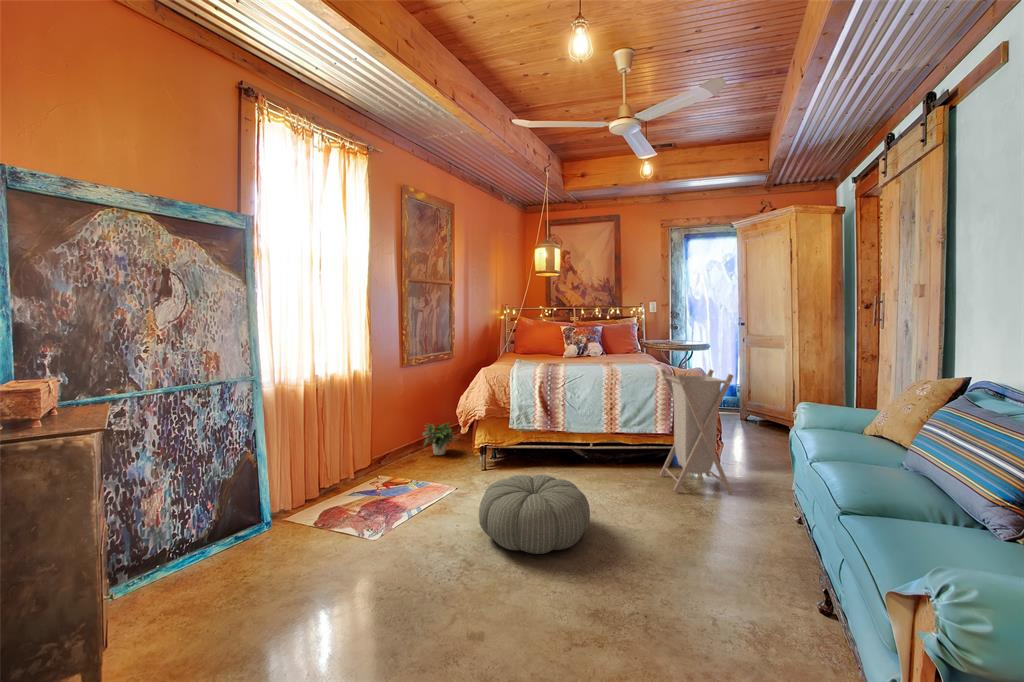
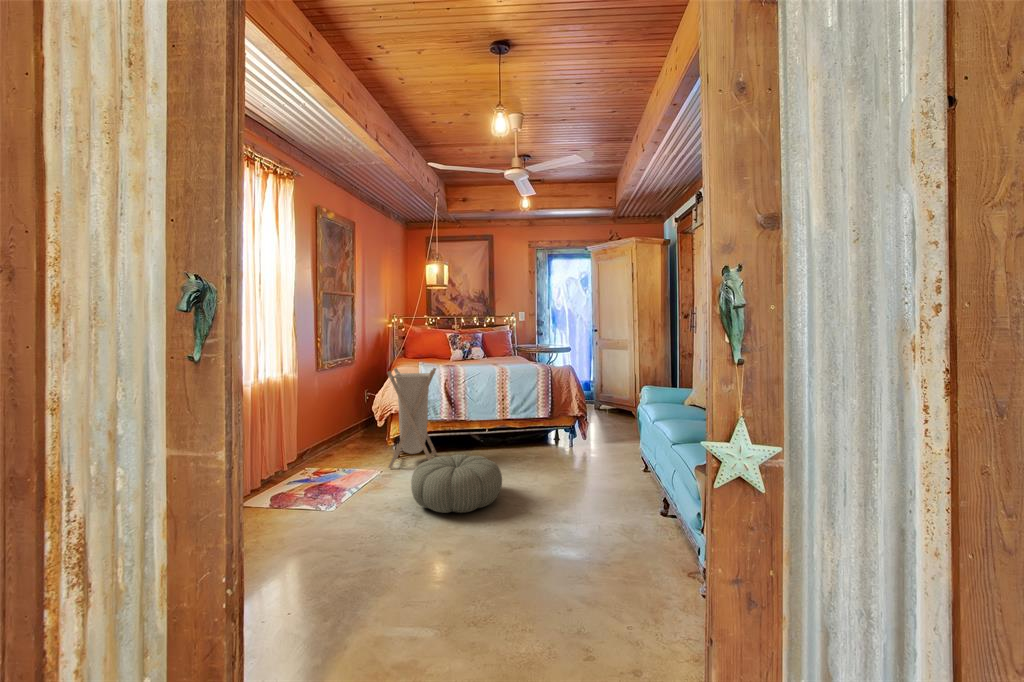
laundry hamper: present [660,369,733,494] -> present [387,368,437,468]
potted plant: present [422,423,458,455] -> none [312,424,362,459]

